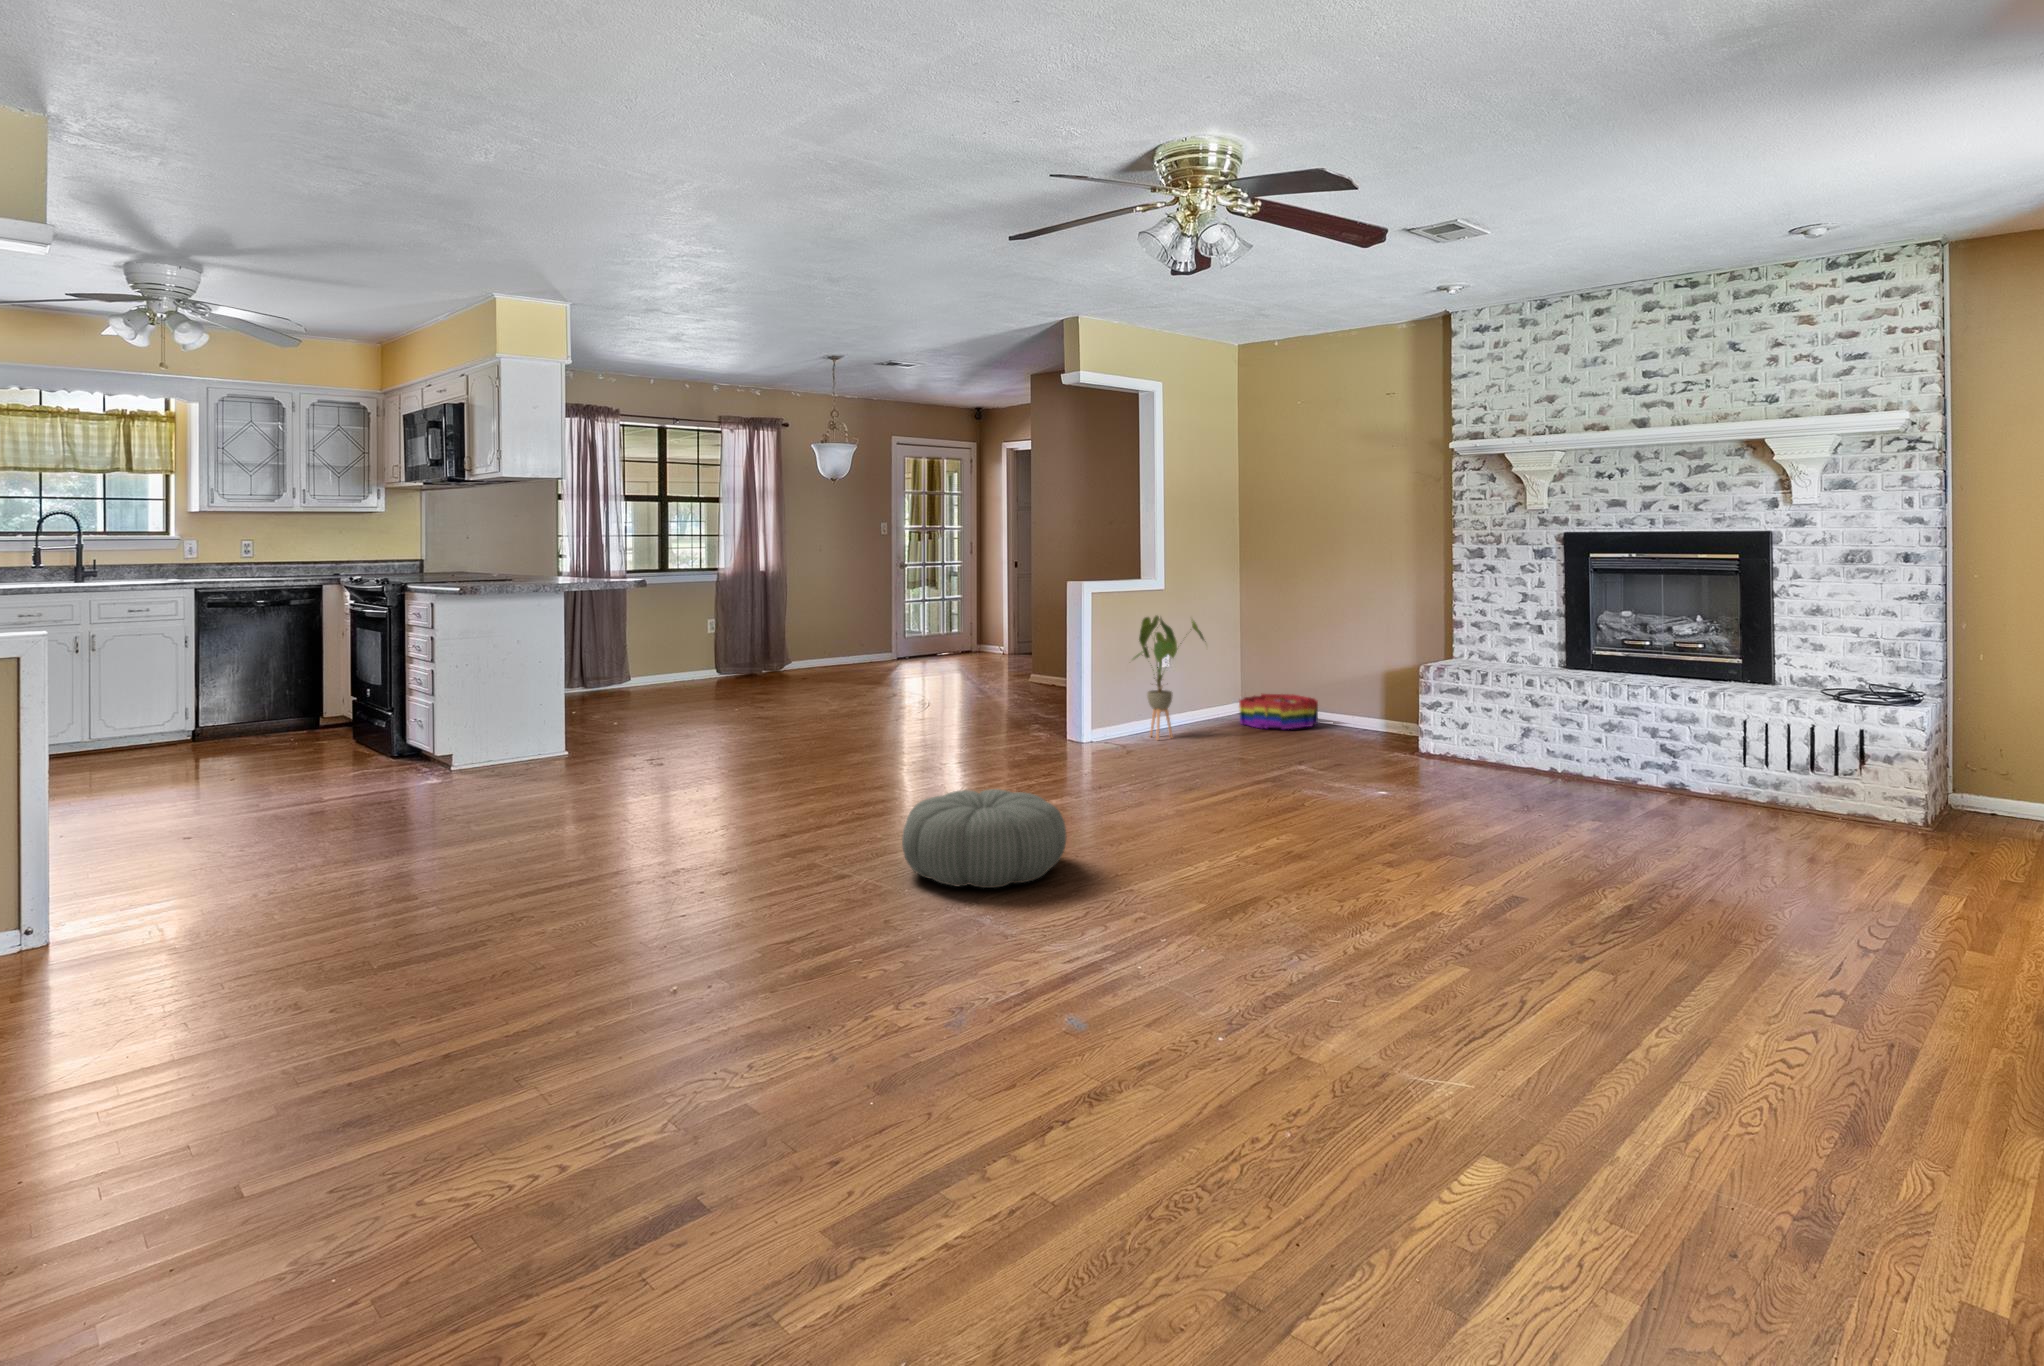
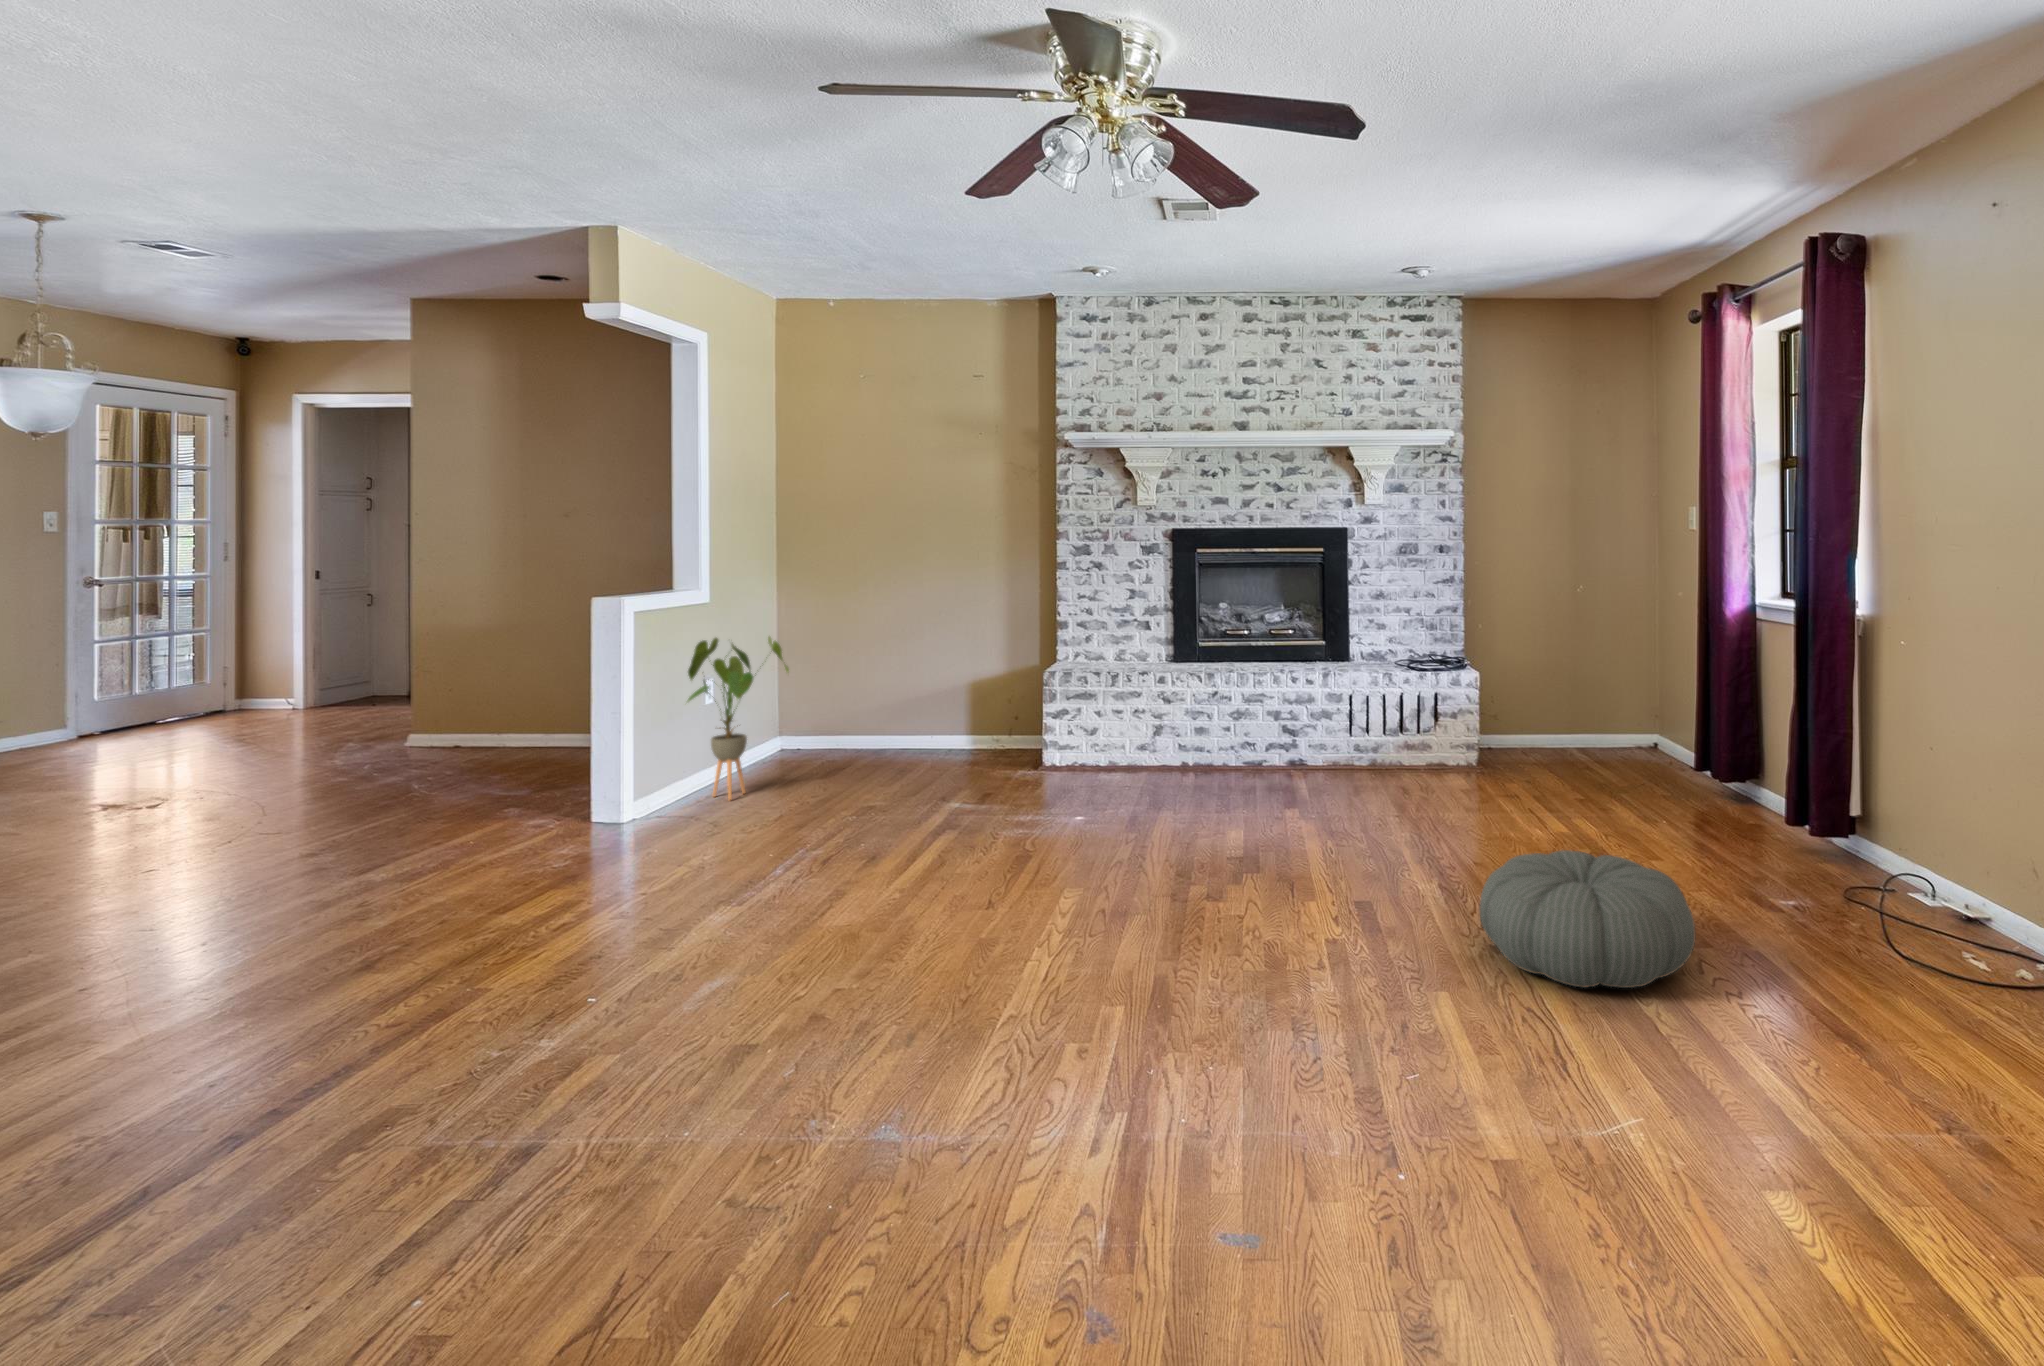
storage bin: present [1239,694,1318,729] -> none [805,715,899,762]
pouf: present [902,789,1067,888] -> present [1480,850,1695,988]

